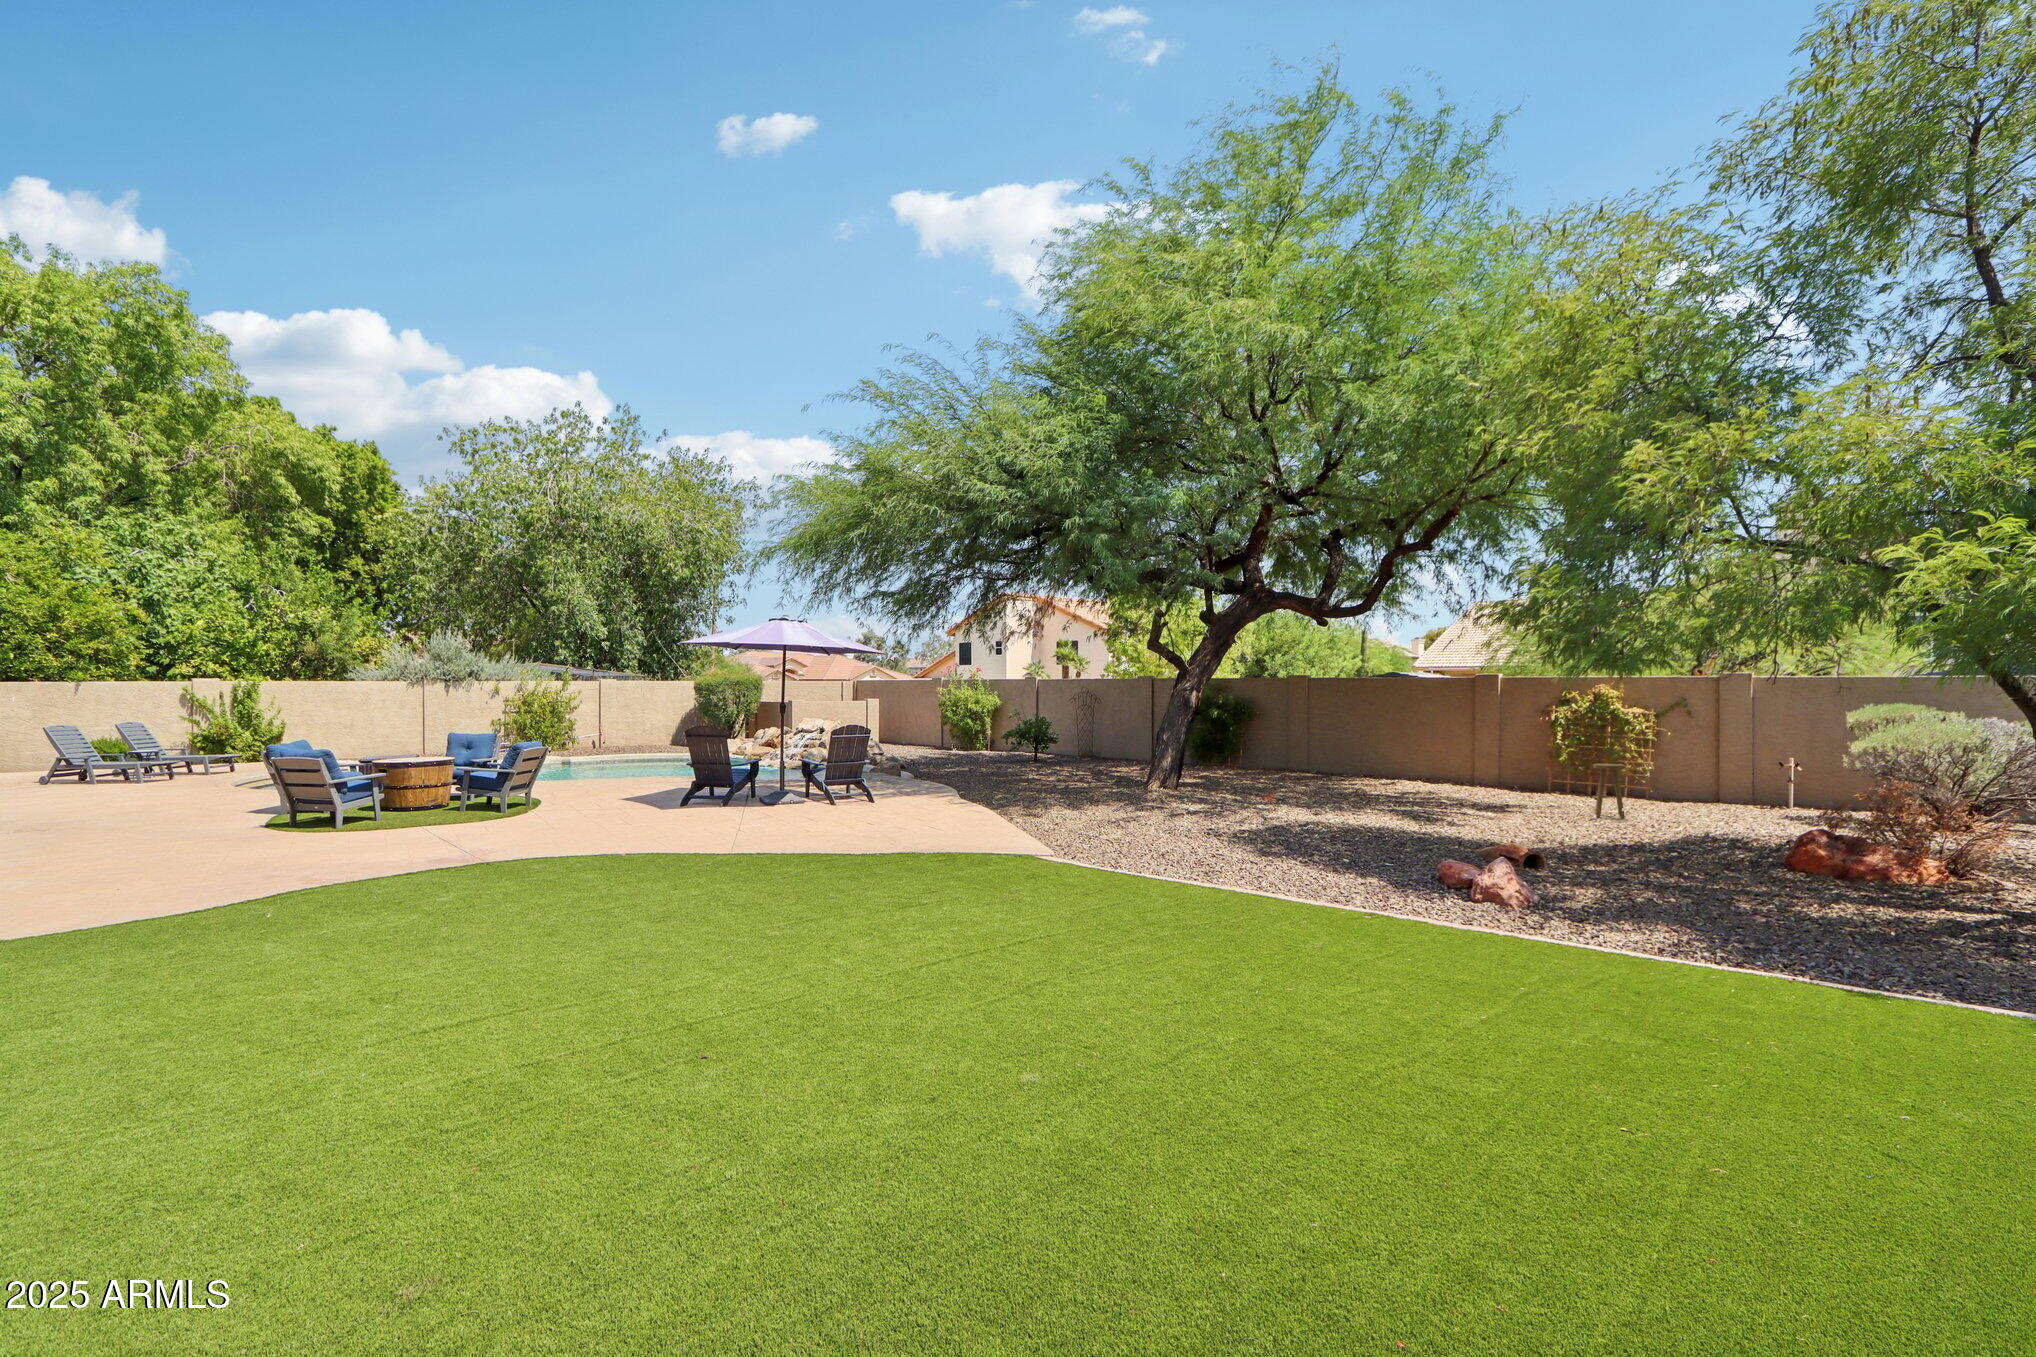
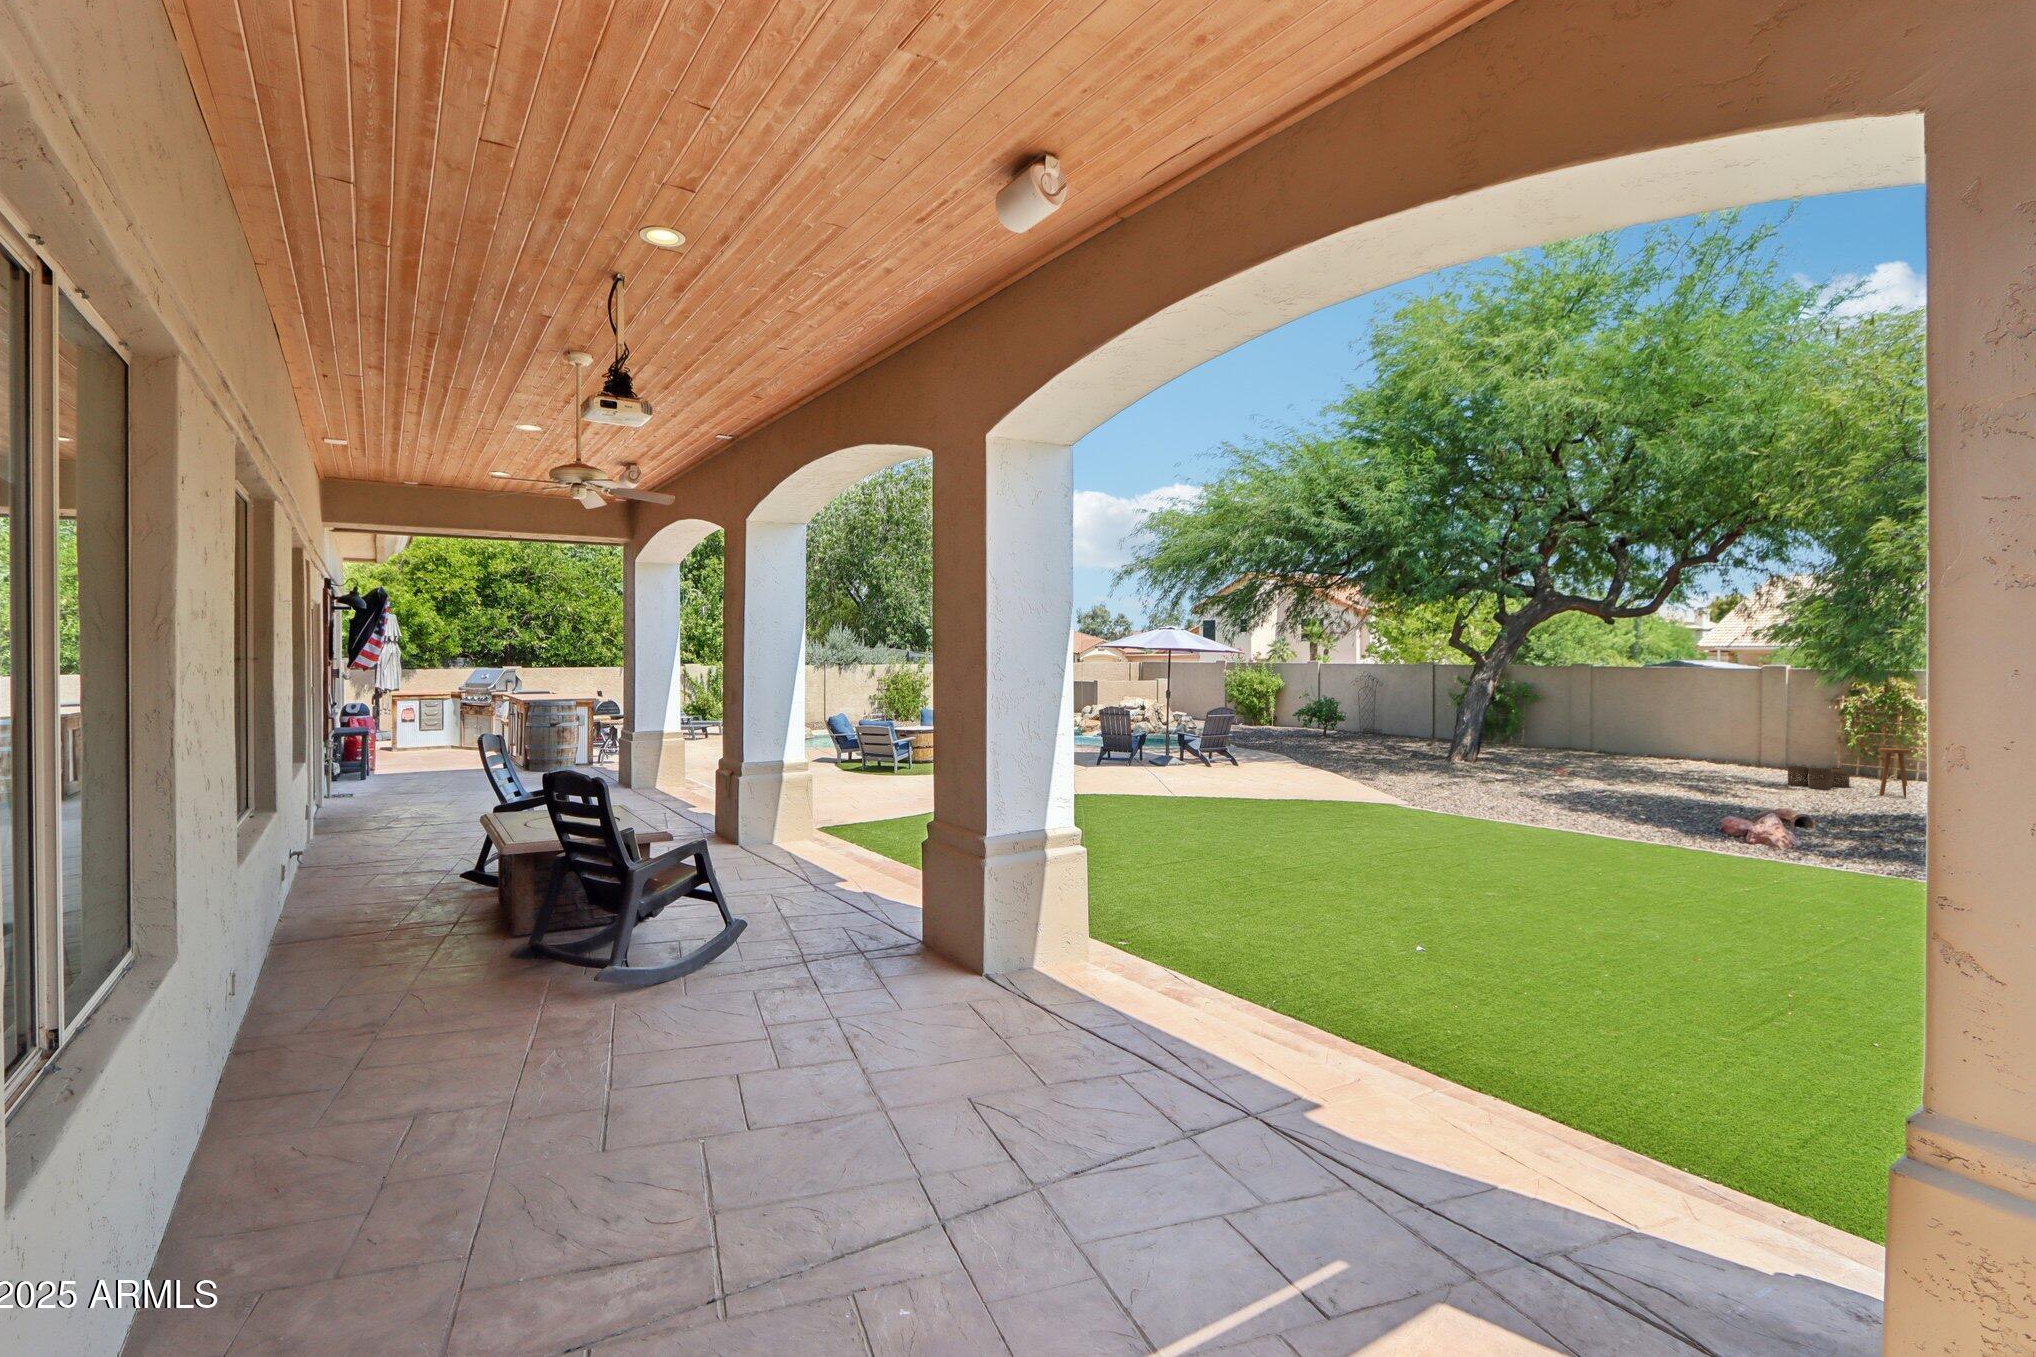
woven basket: none [1502,782,1563,812] -> present [1788,764,1850,790]

